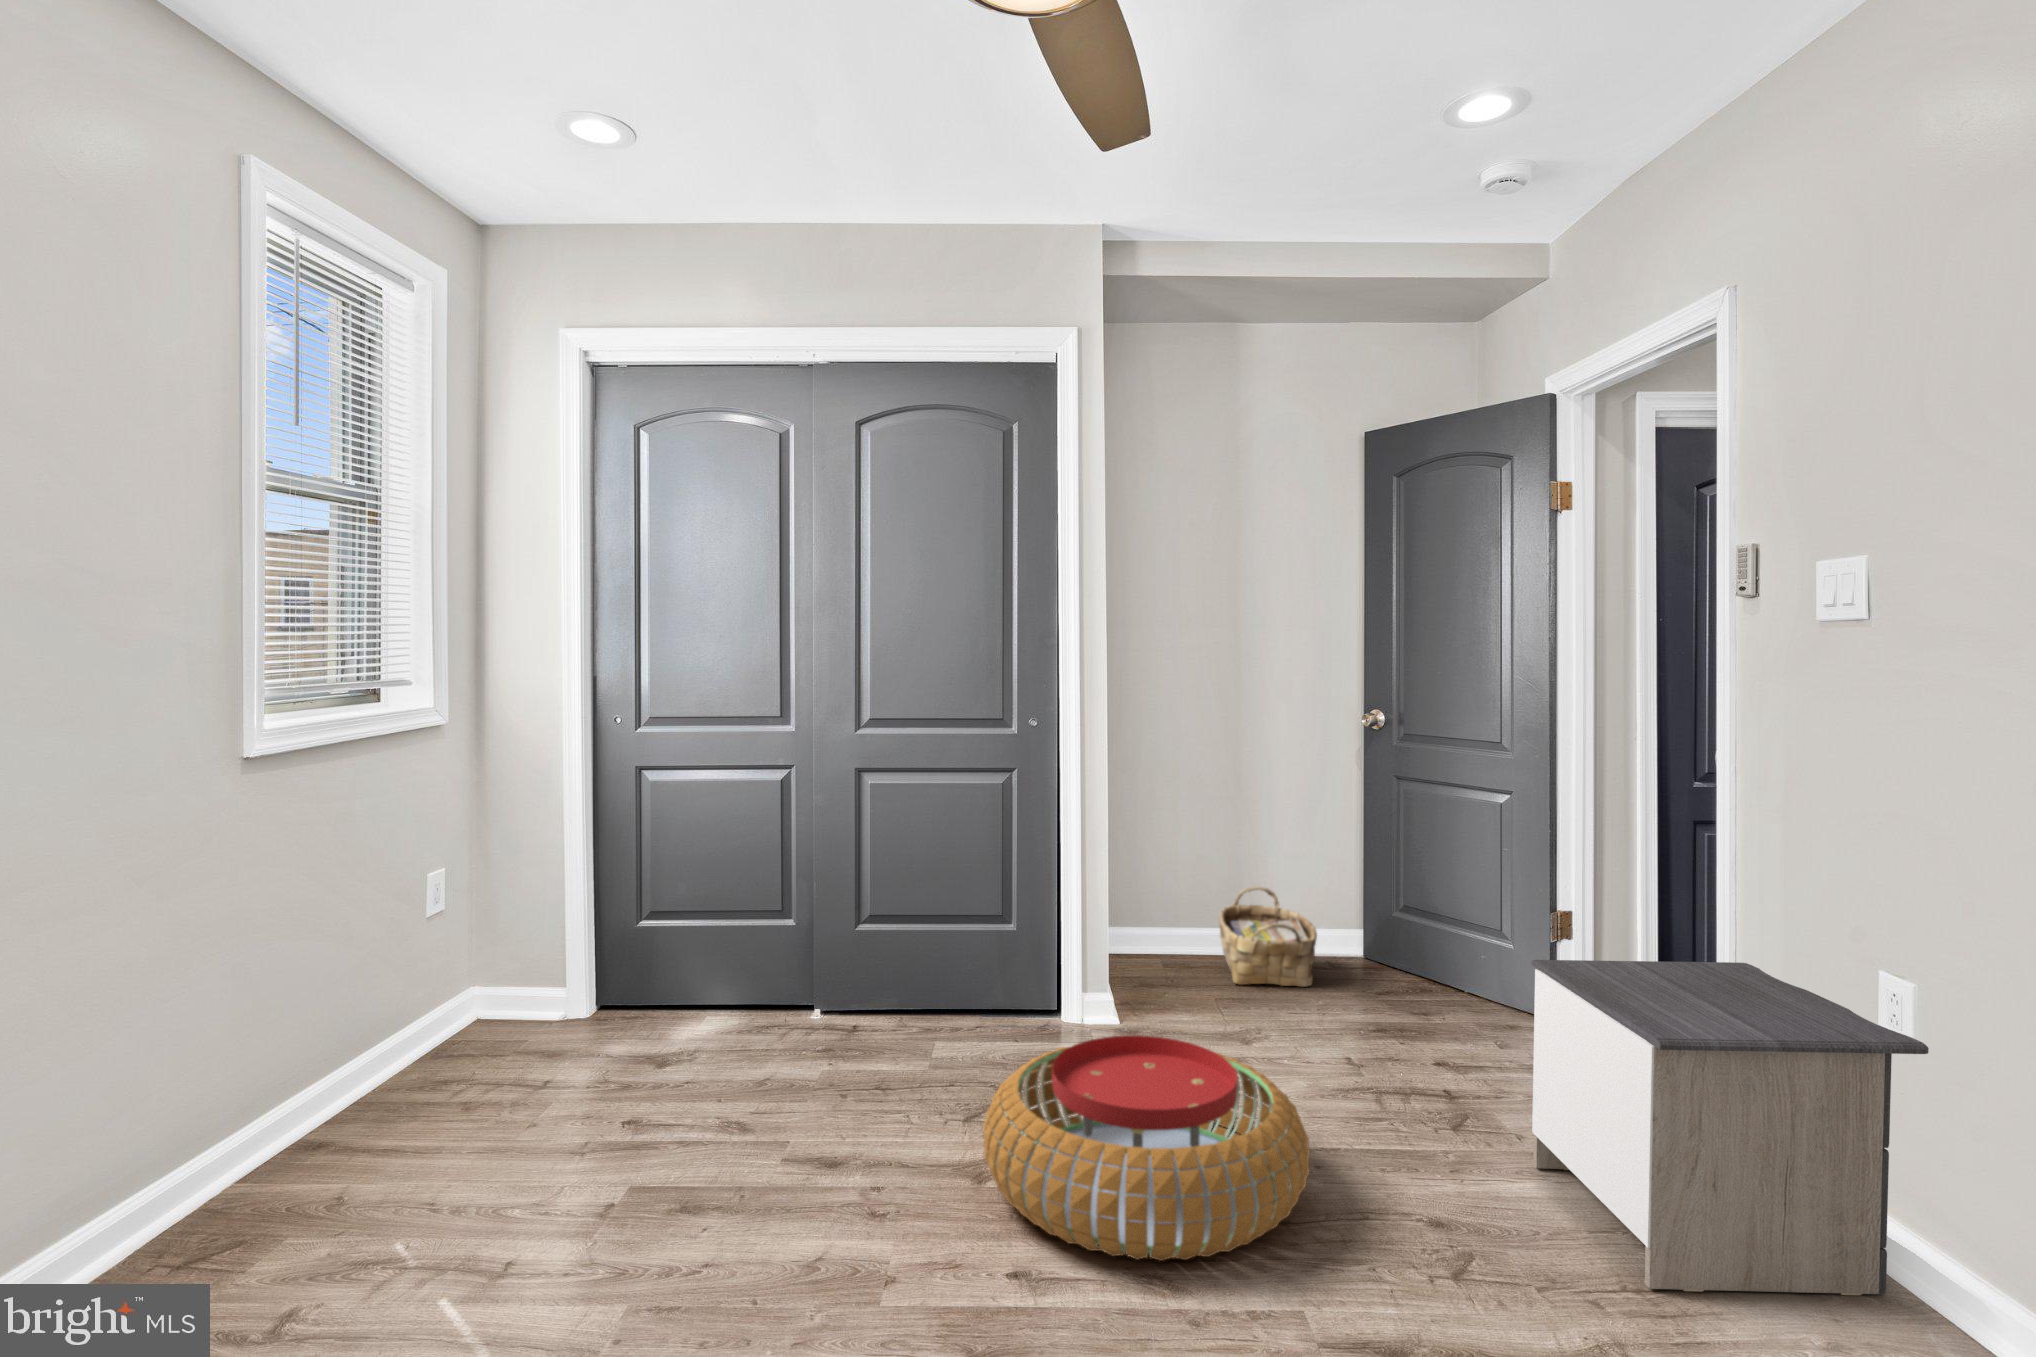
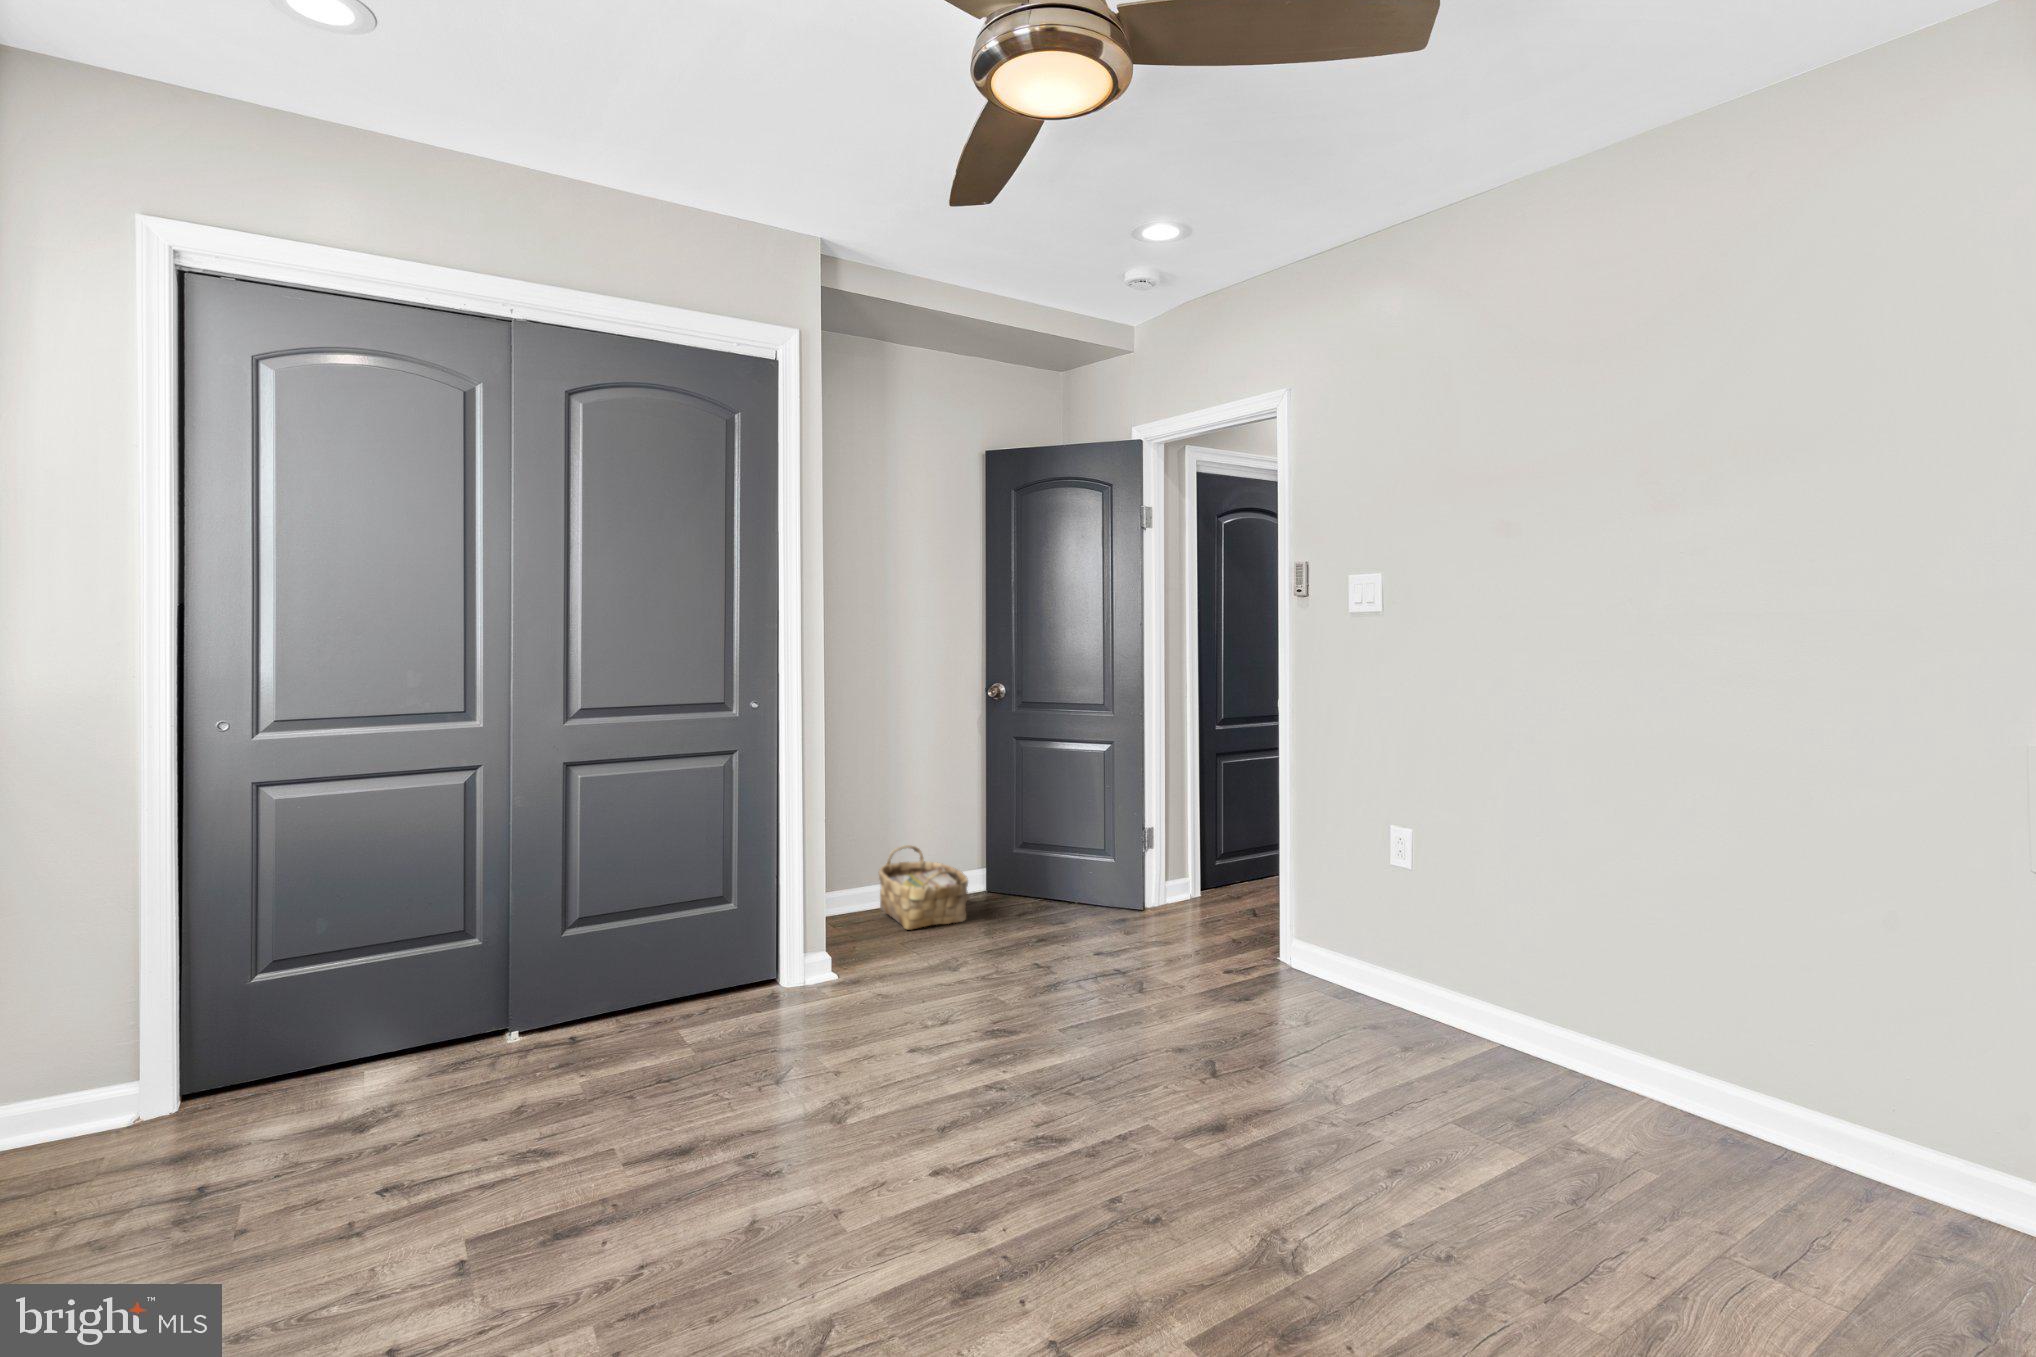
nightstand: present [1532,960,1929,1295] -> none [1201,835,1438,1050]
pouf: present [983,1035,1309,1261] -> none [830,961,1109,1140]

